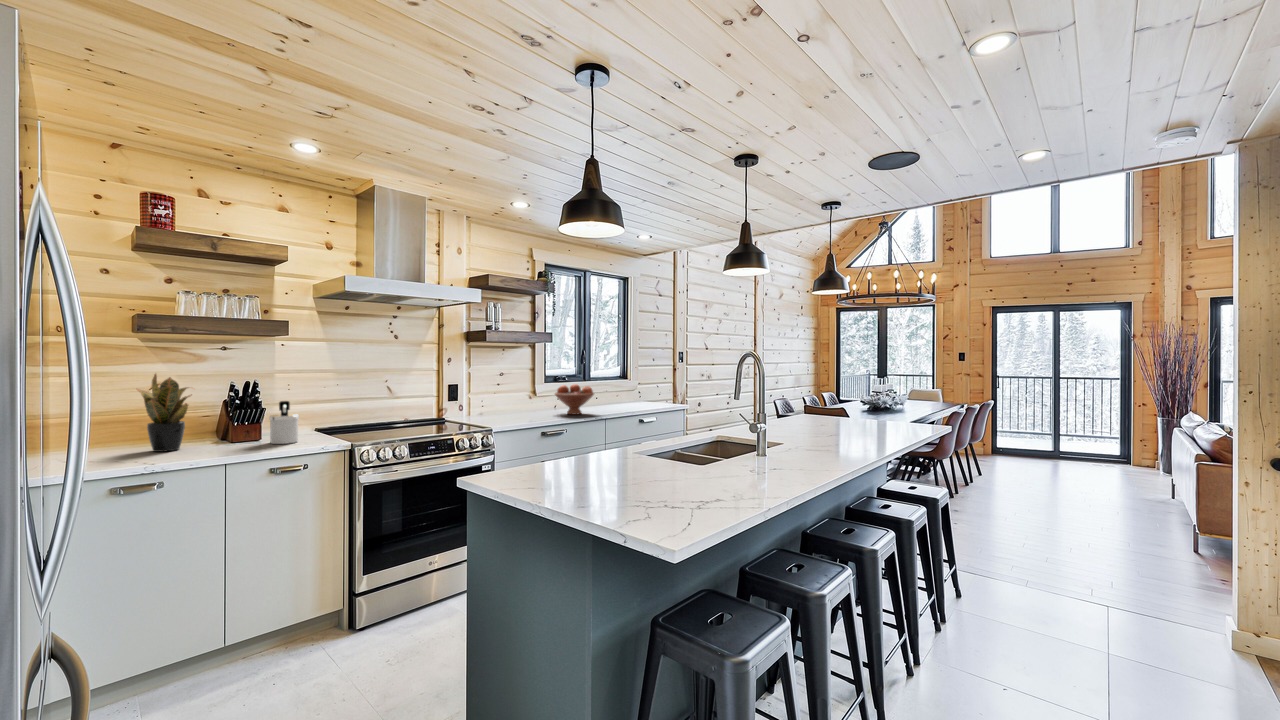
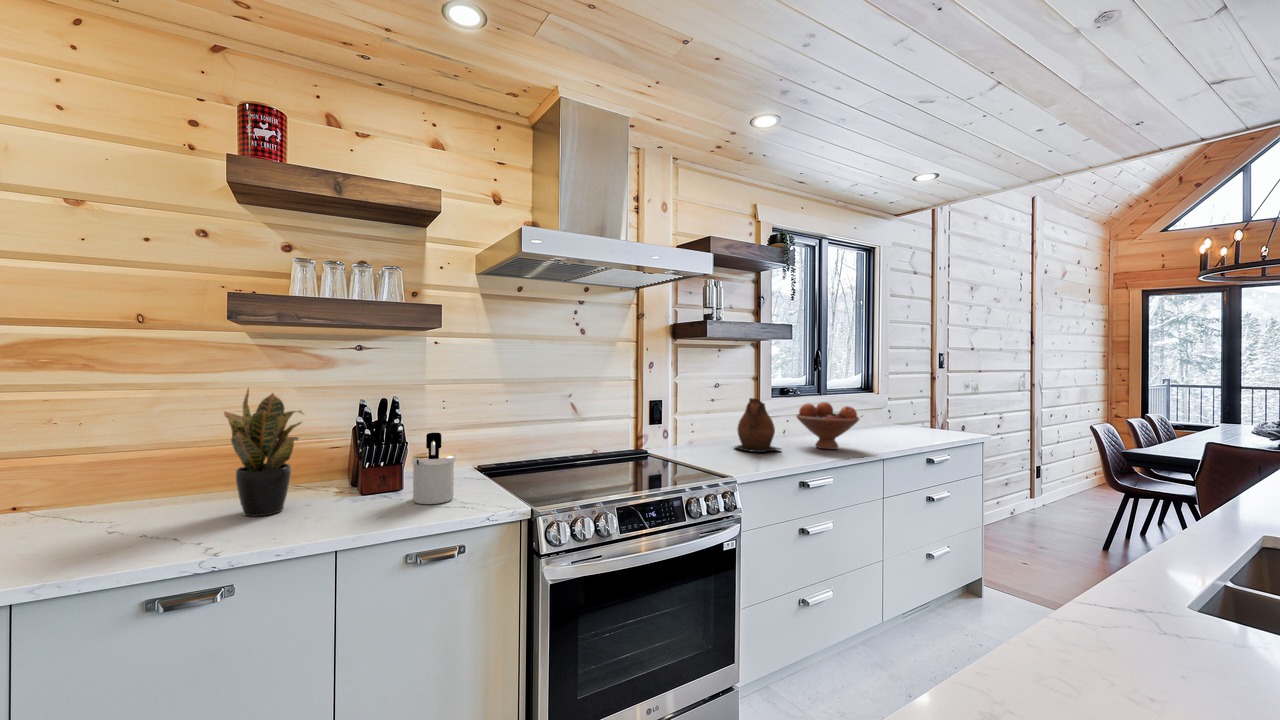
ceramic pitcher: none [508,381,541,417] -> present [735,398,780,452]

